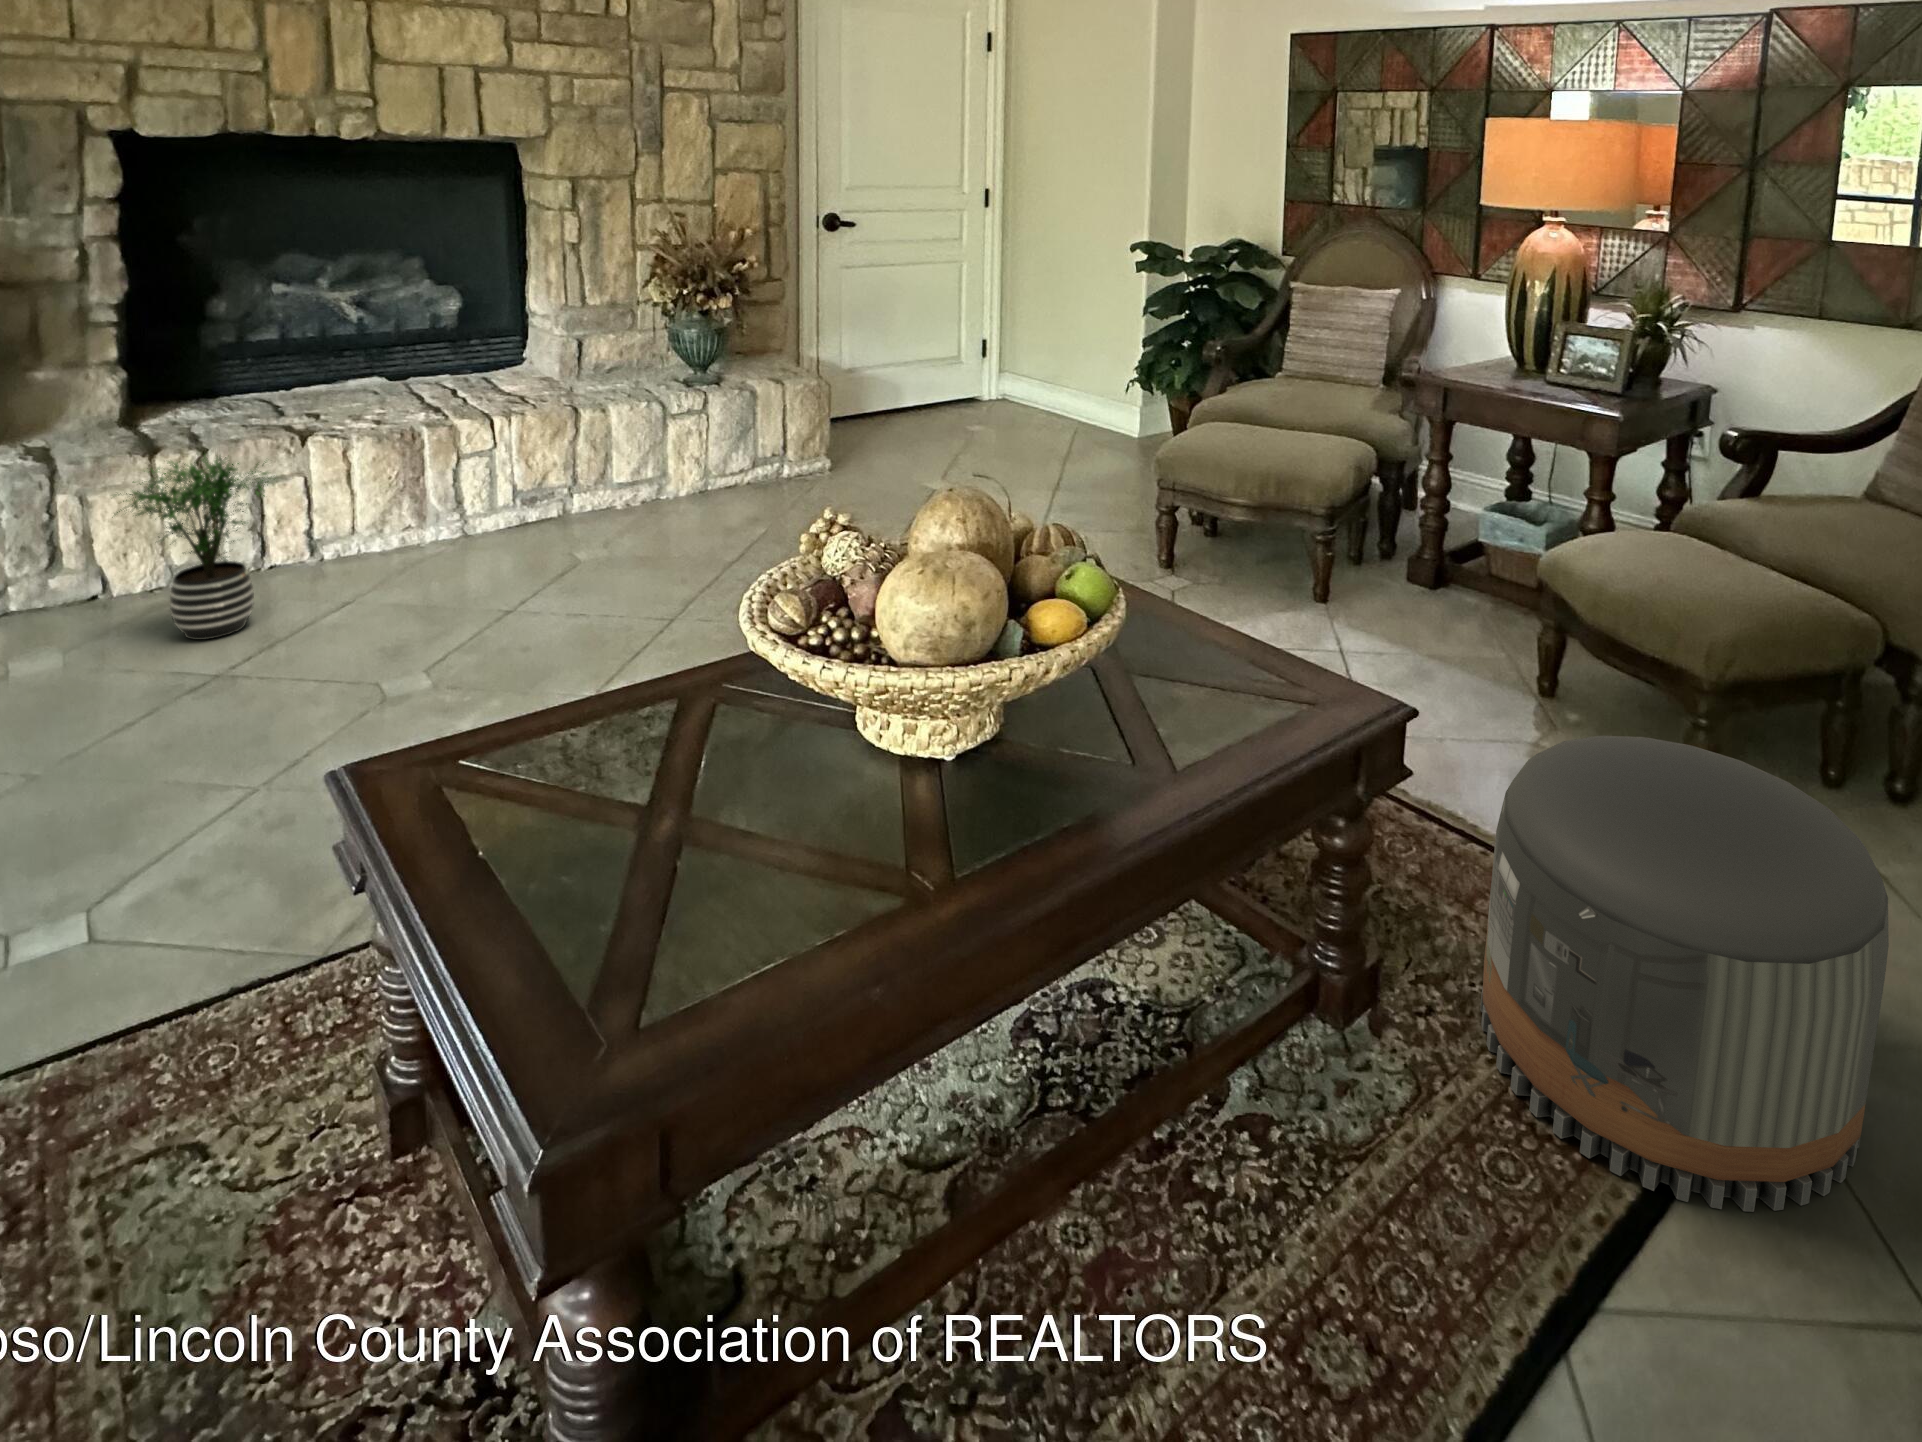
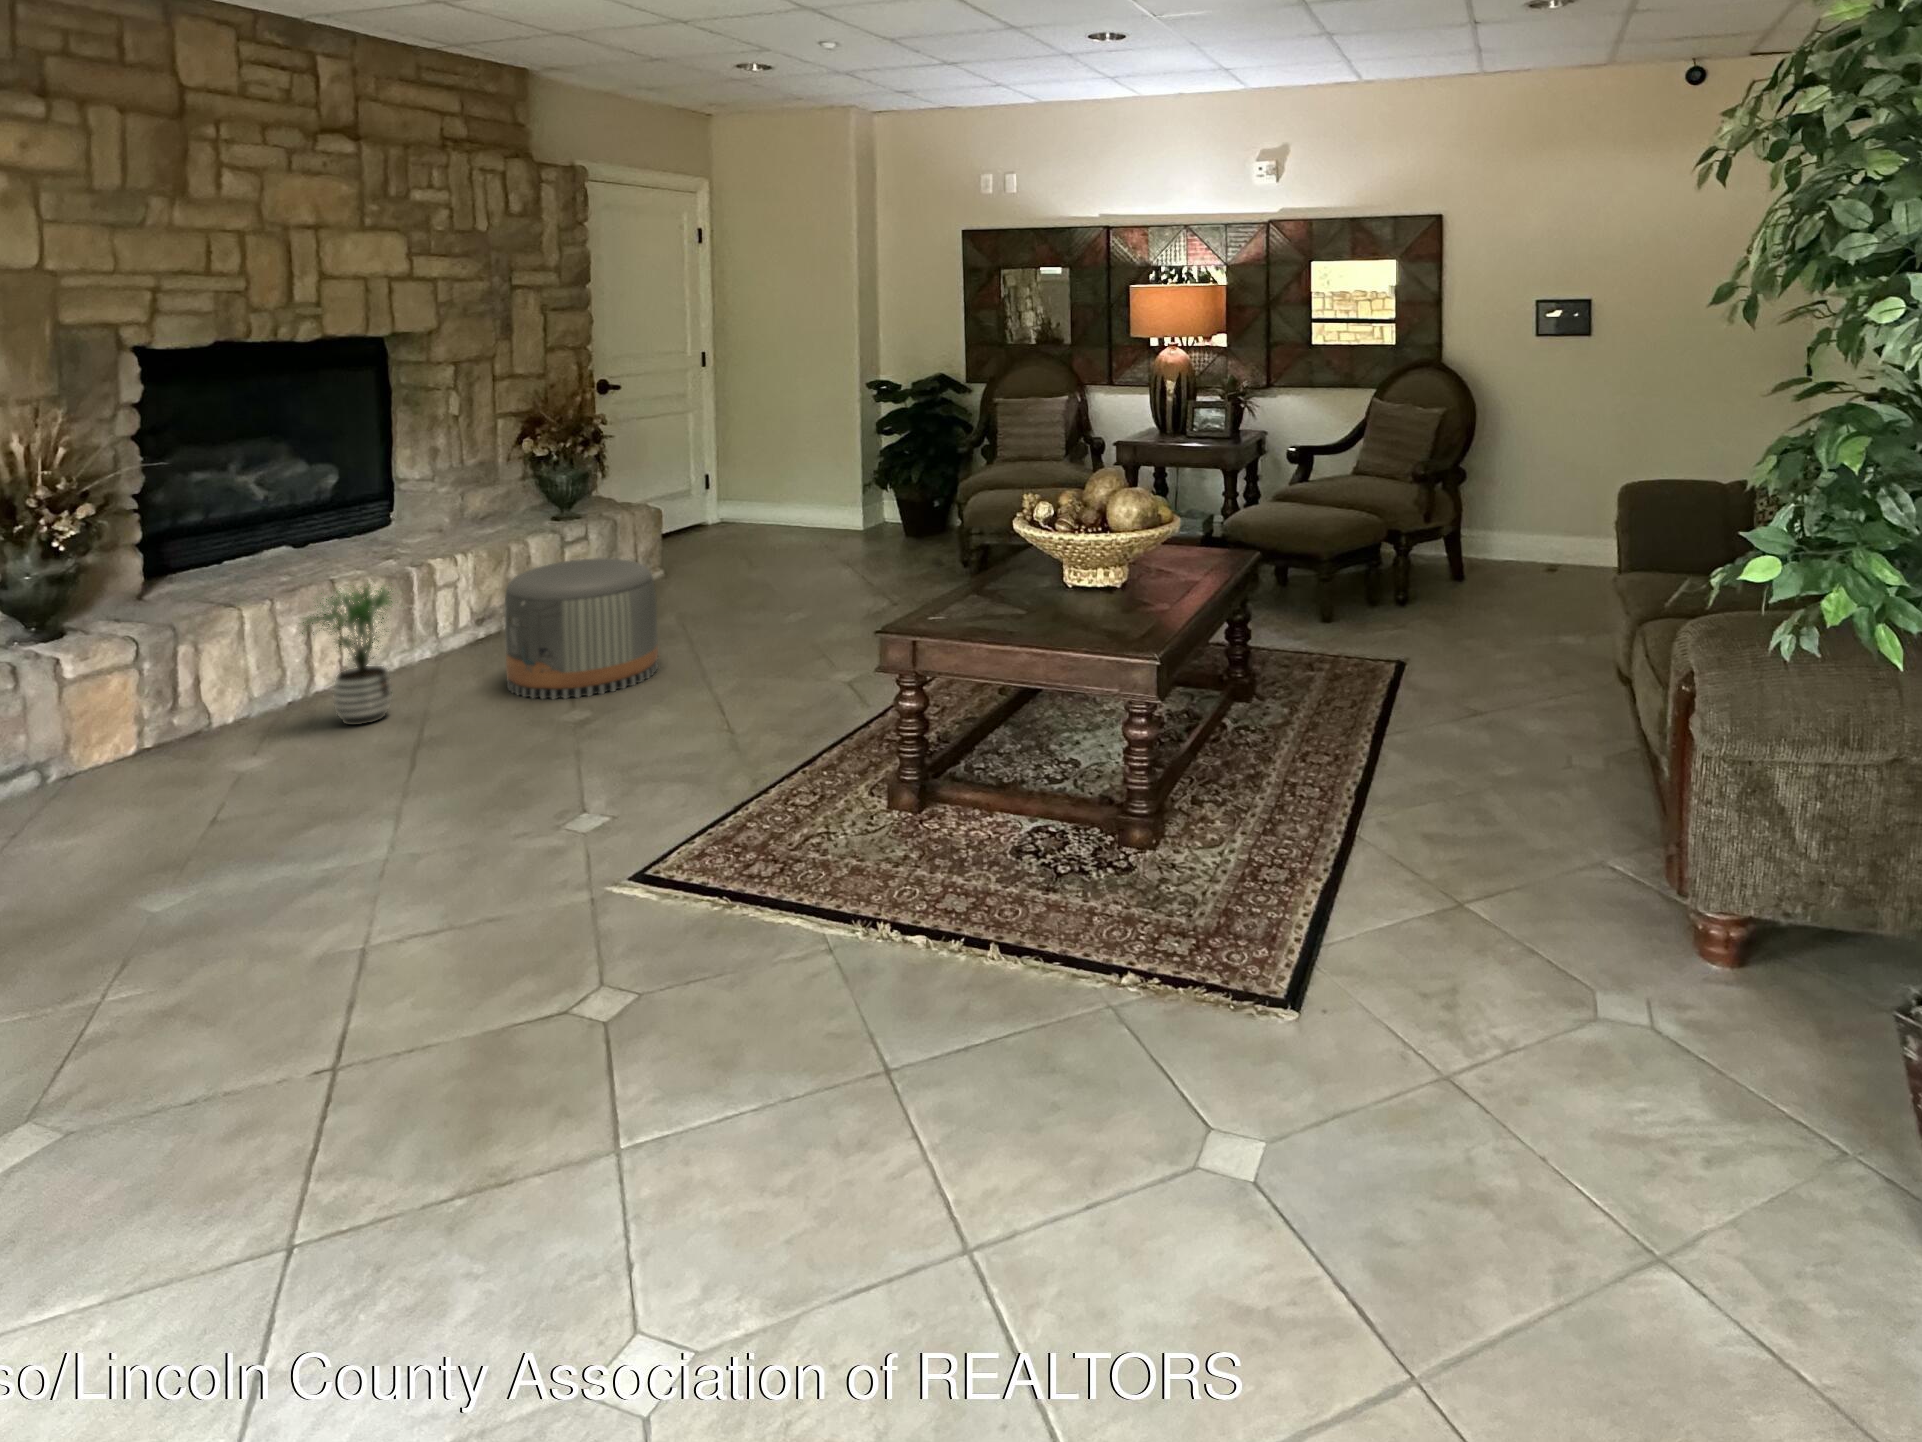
pouf: present [1480,736,1889,1212] -> present [504,558,658,699]

